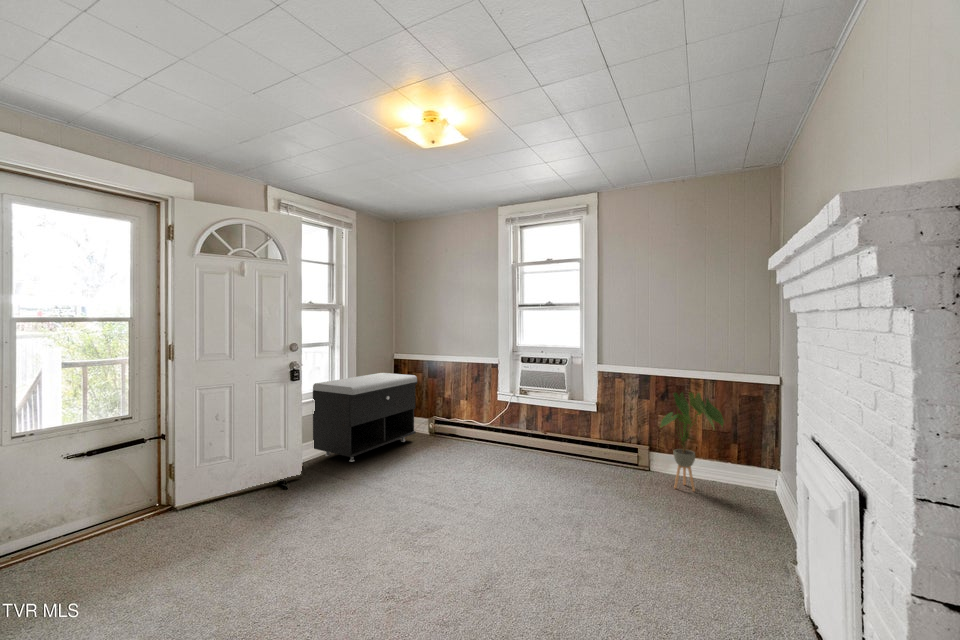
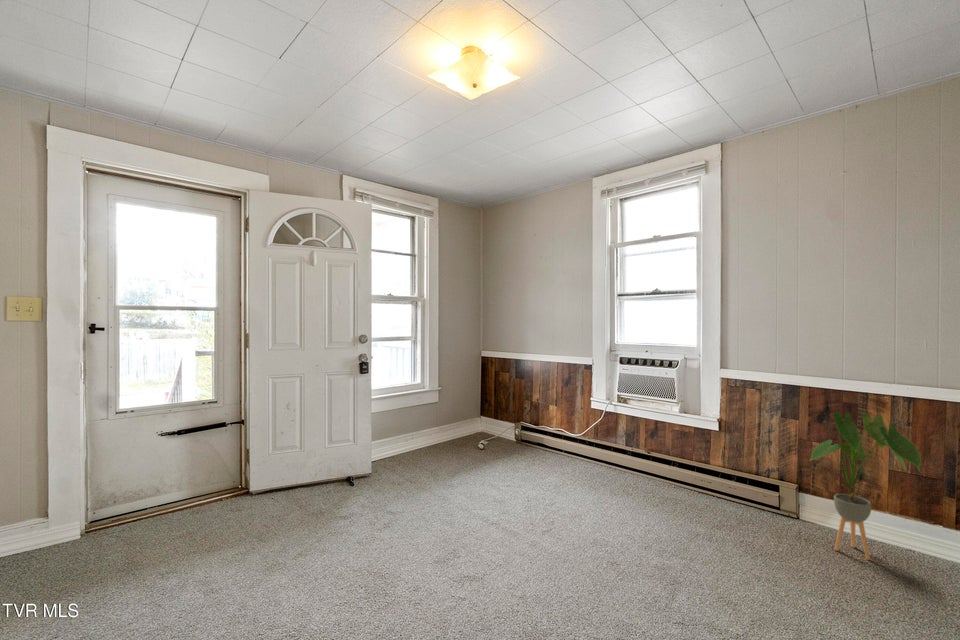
storage bench: present [313,373,417,462] -> none [390,370,501,464]

